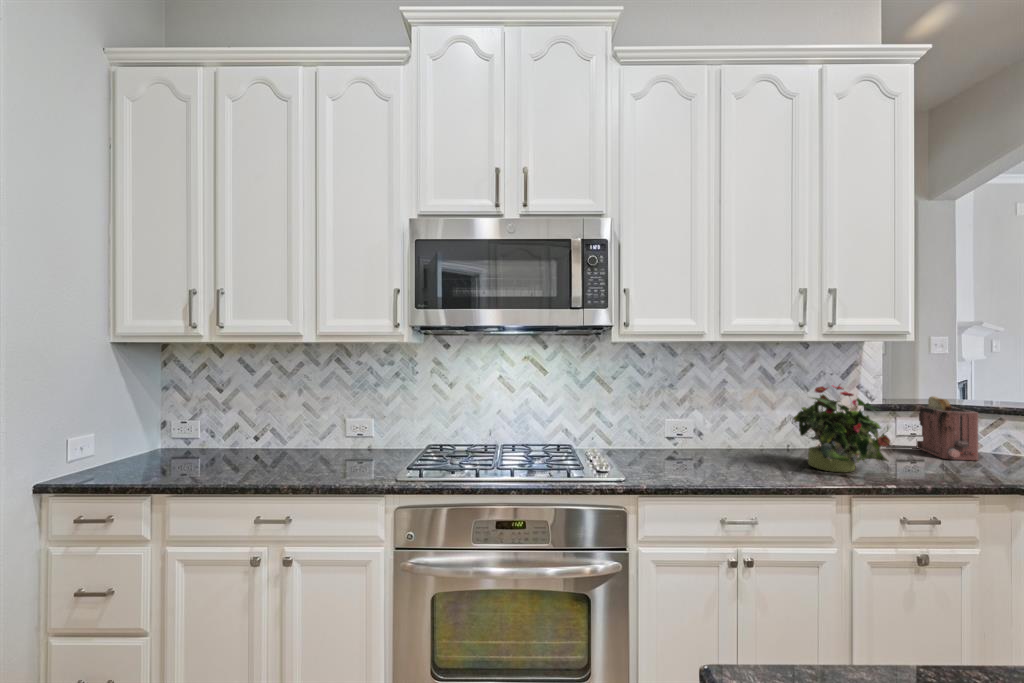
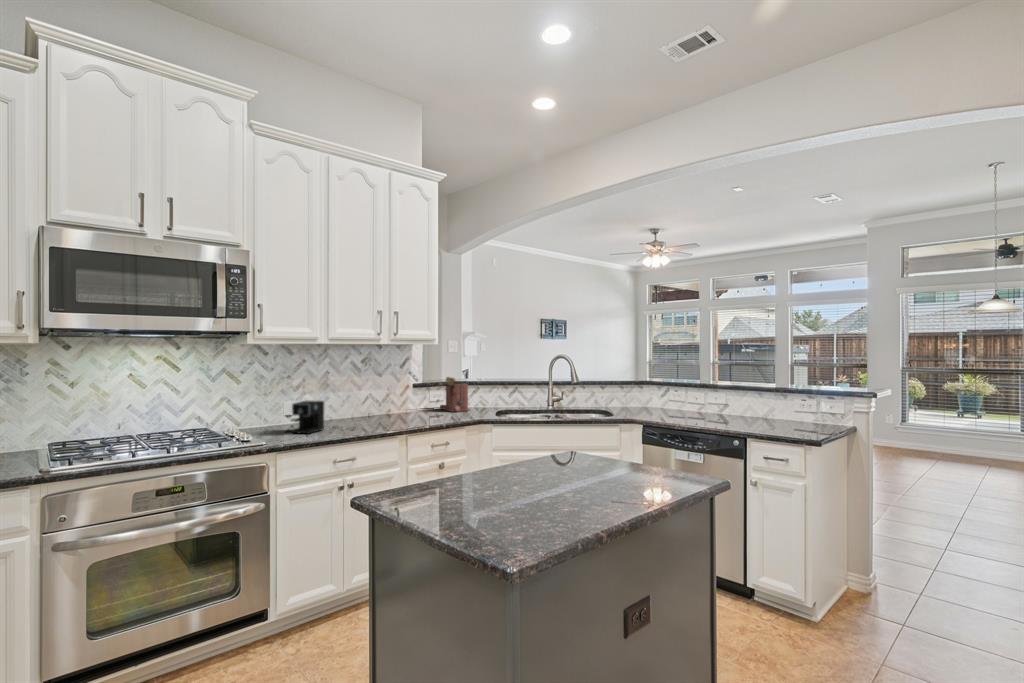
potted plant: present [793,386,890,472] -> none [374,370,427,424]
coffee maker: none [666,421,761,473] -> present [292,401,324,434]

